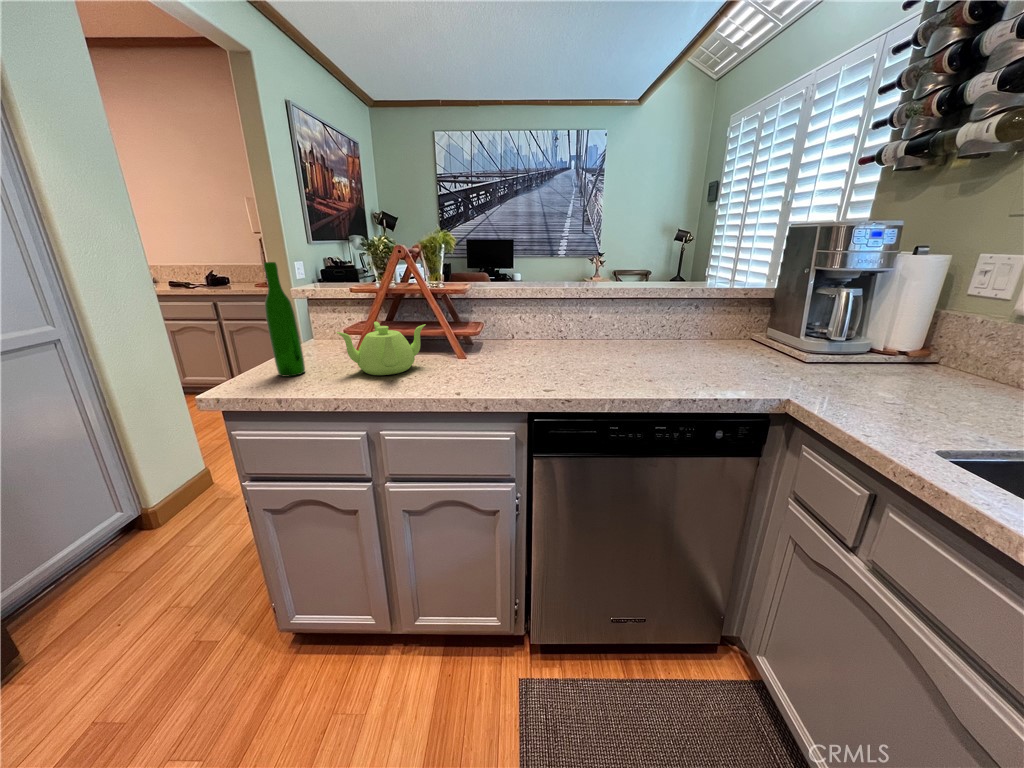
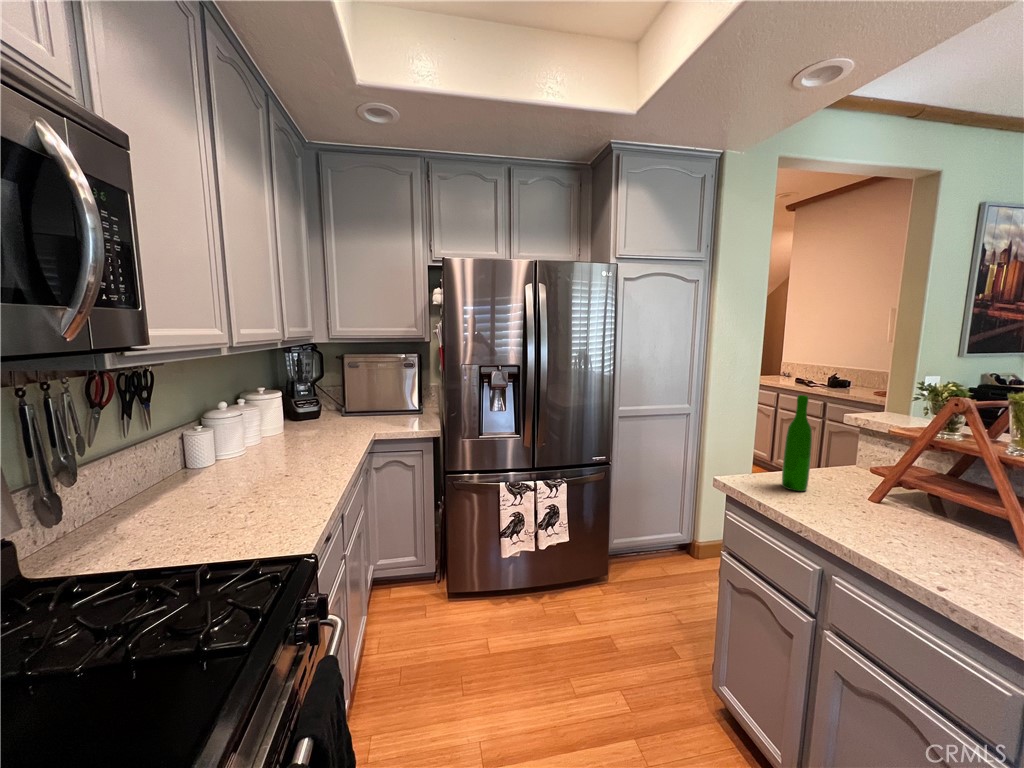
teapot: present [337,322,426,375] -> none [839,467,968,536]

